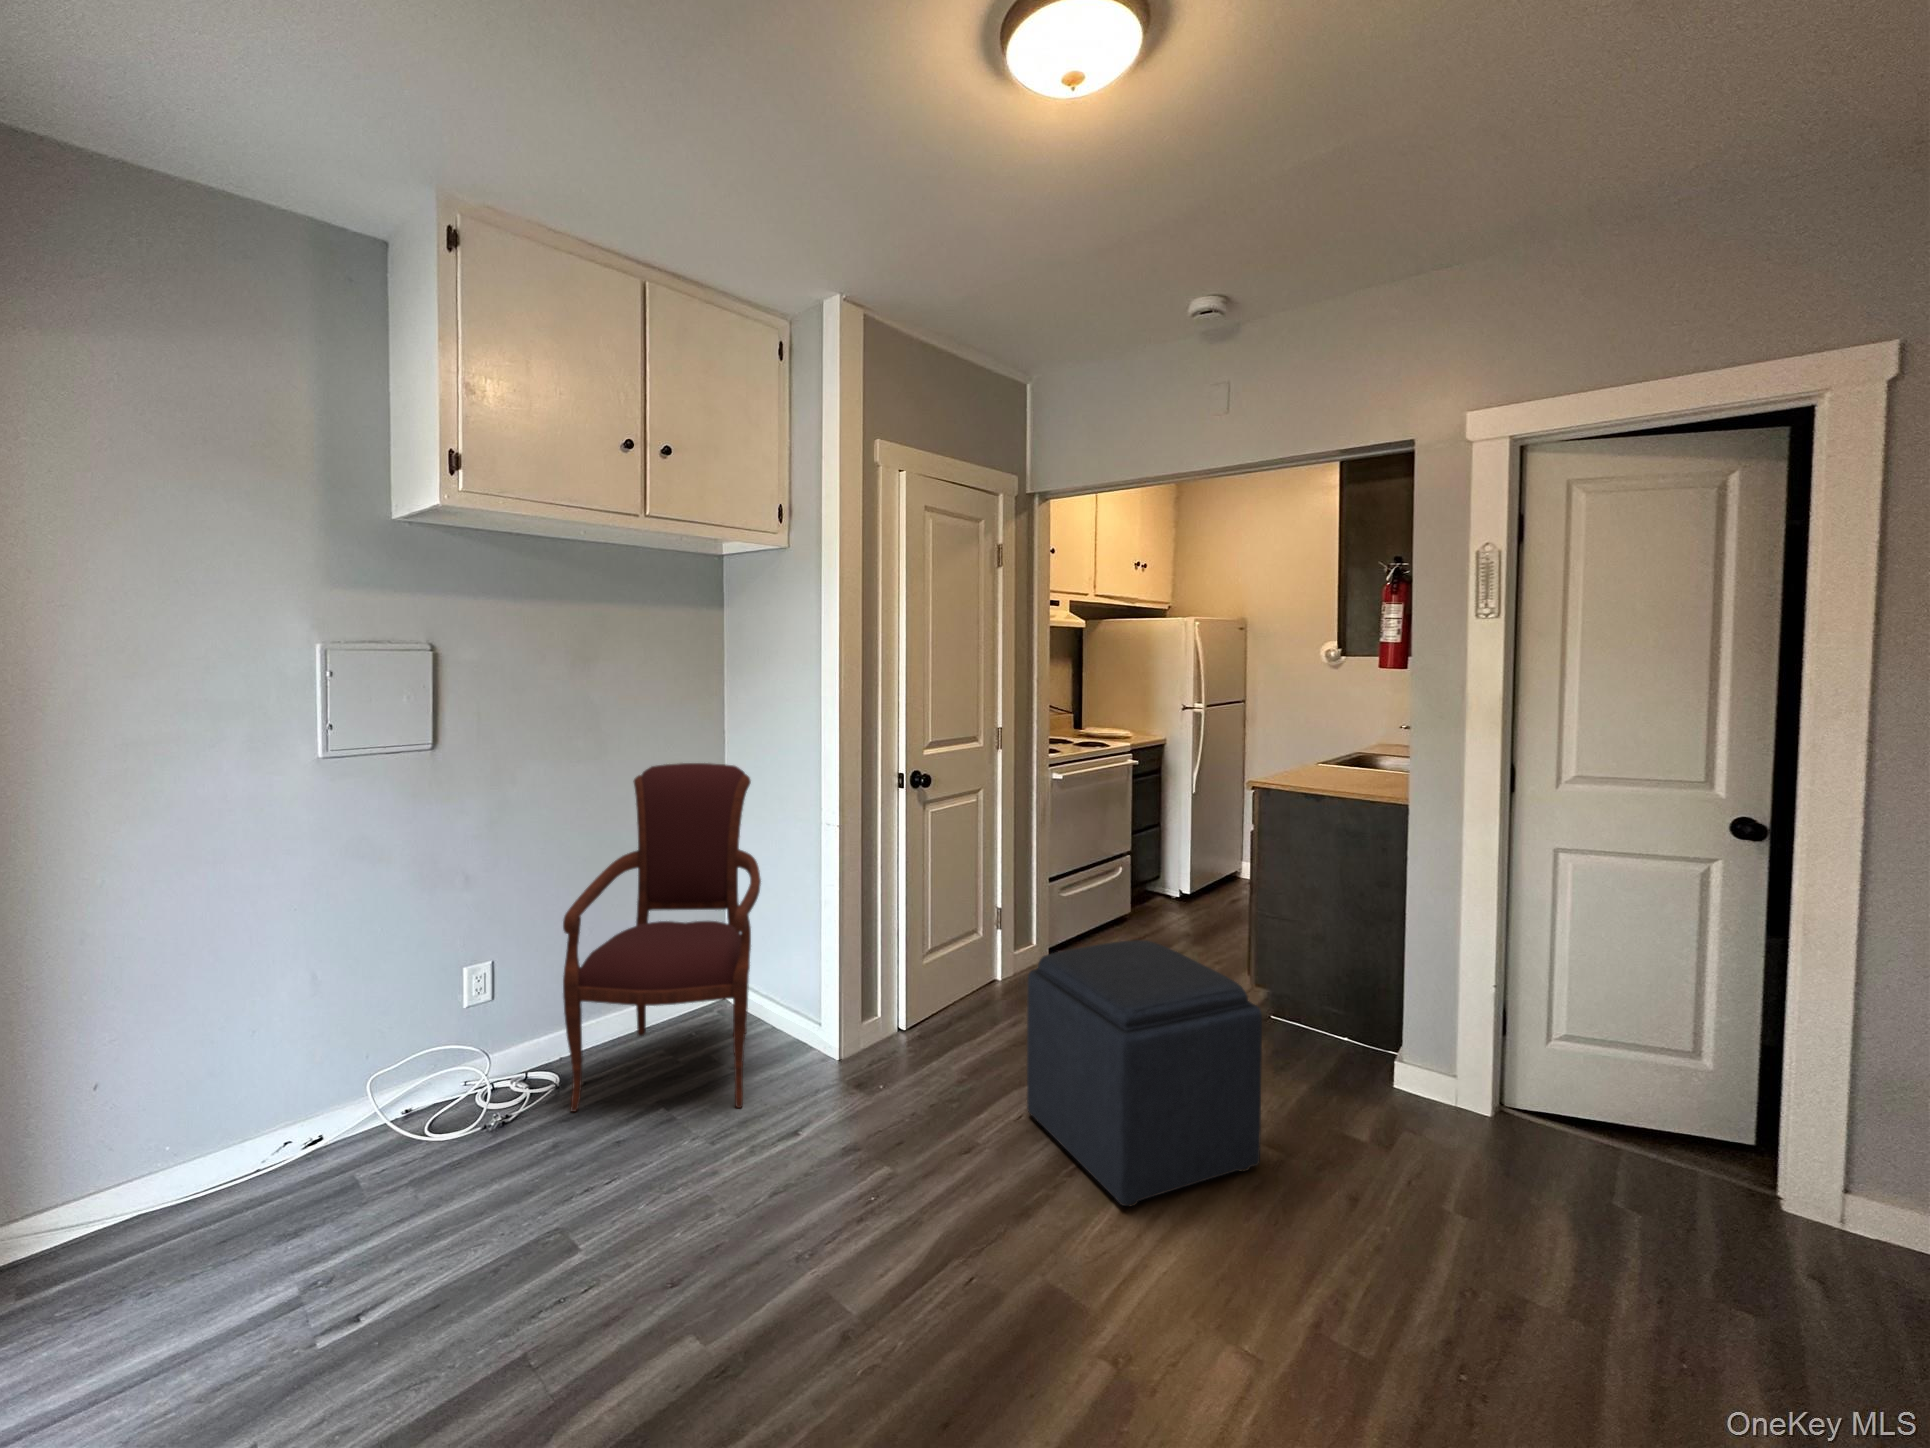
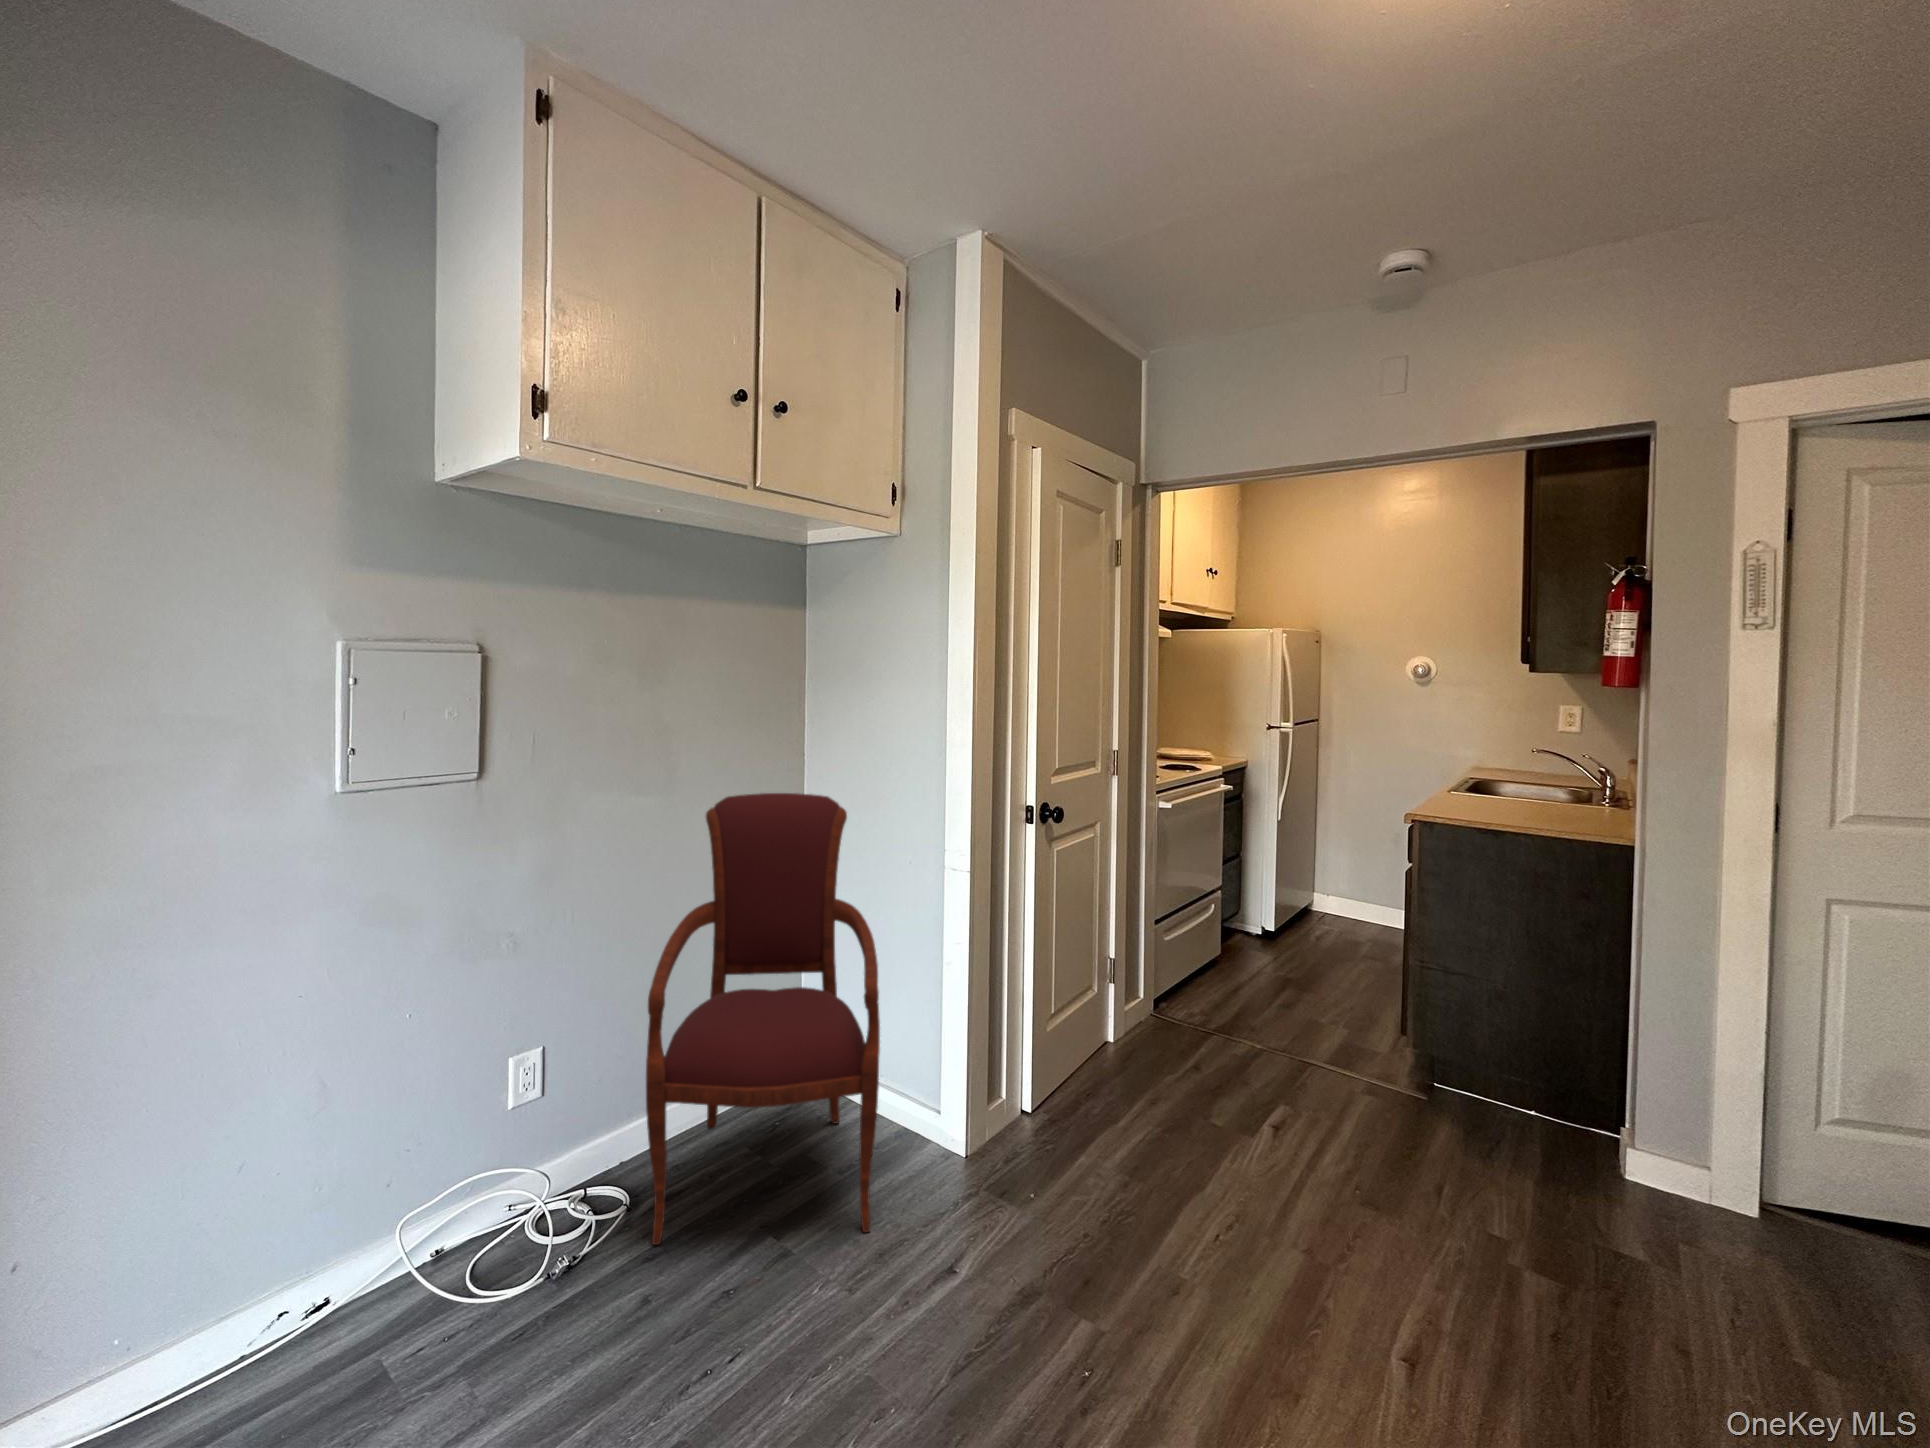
ottoman: present [1027,940,1262,1206] -> none [1226,1011,1546,1370]

